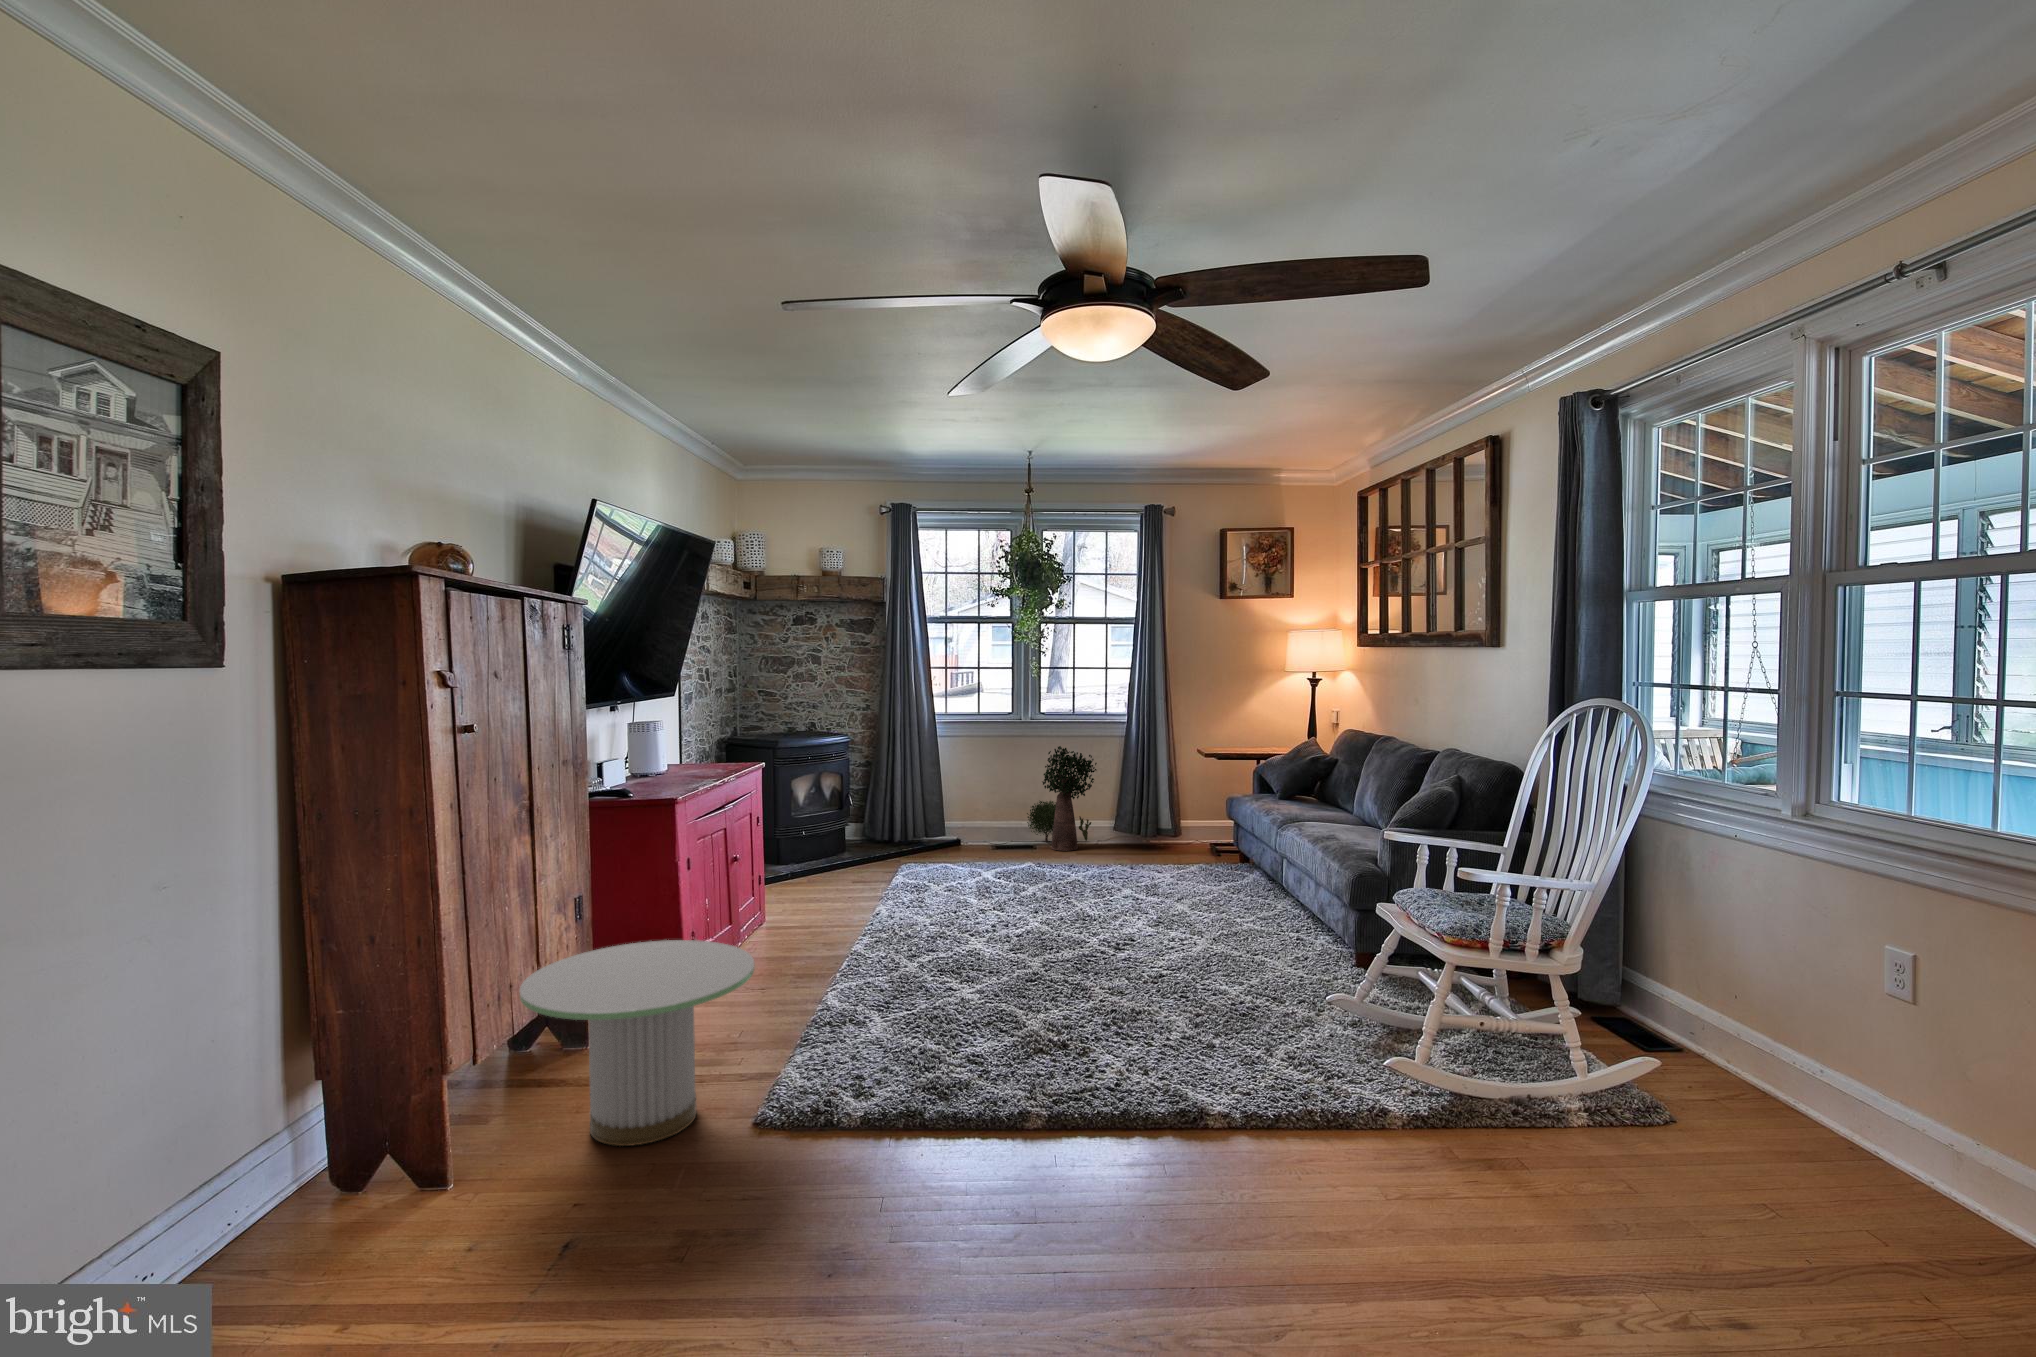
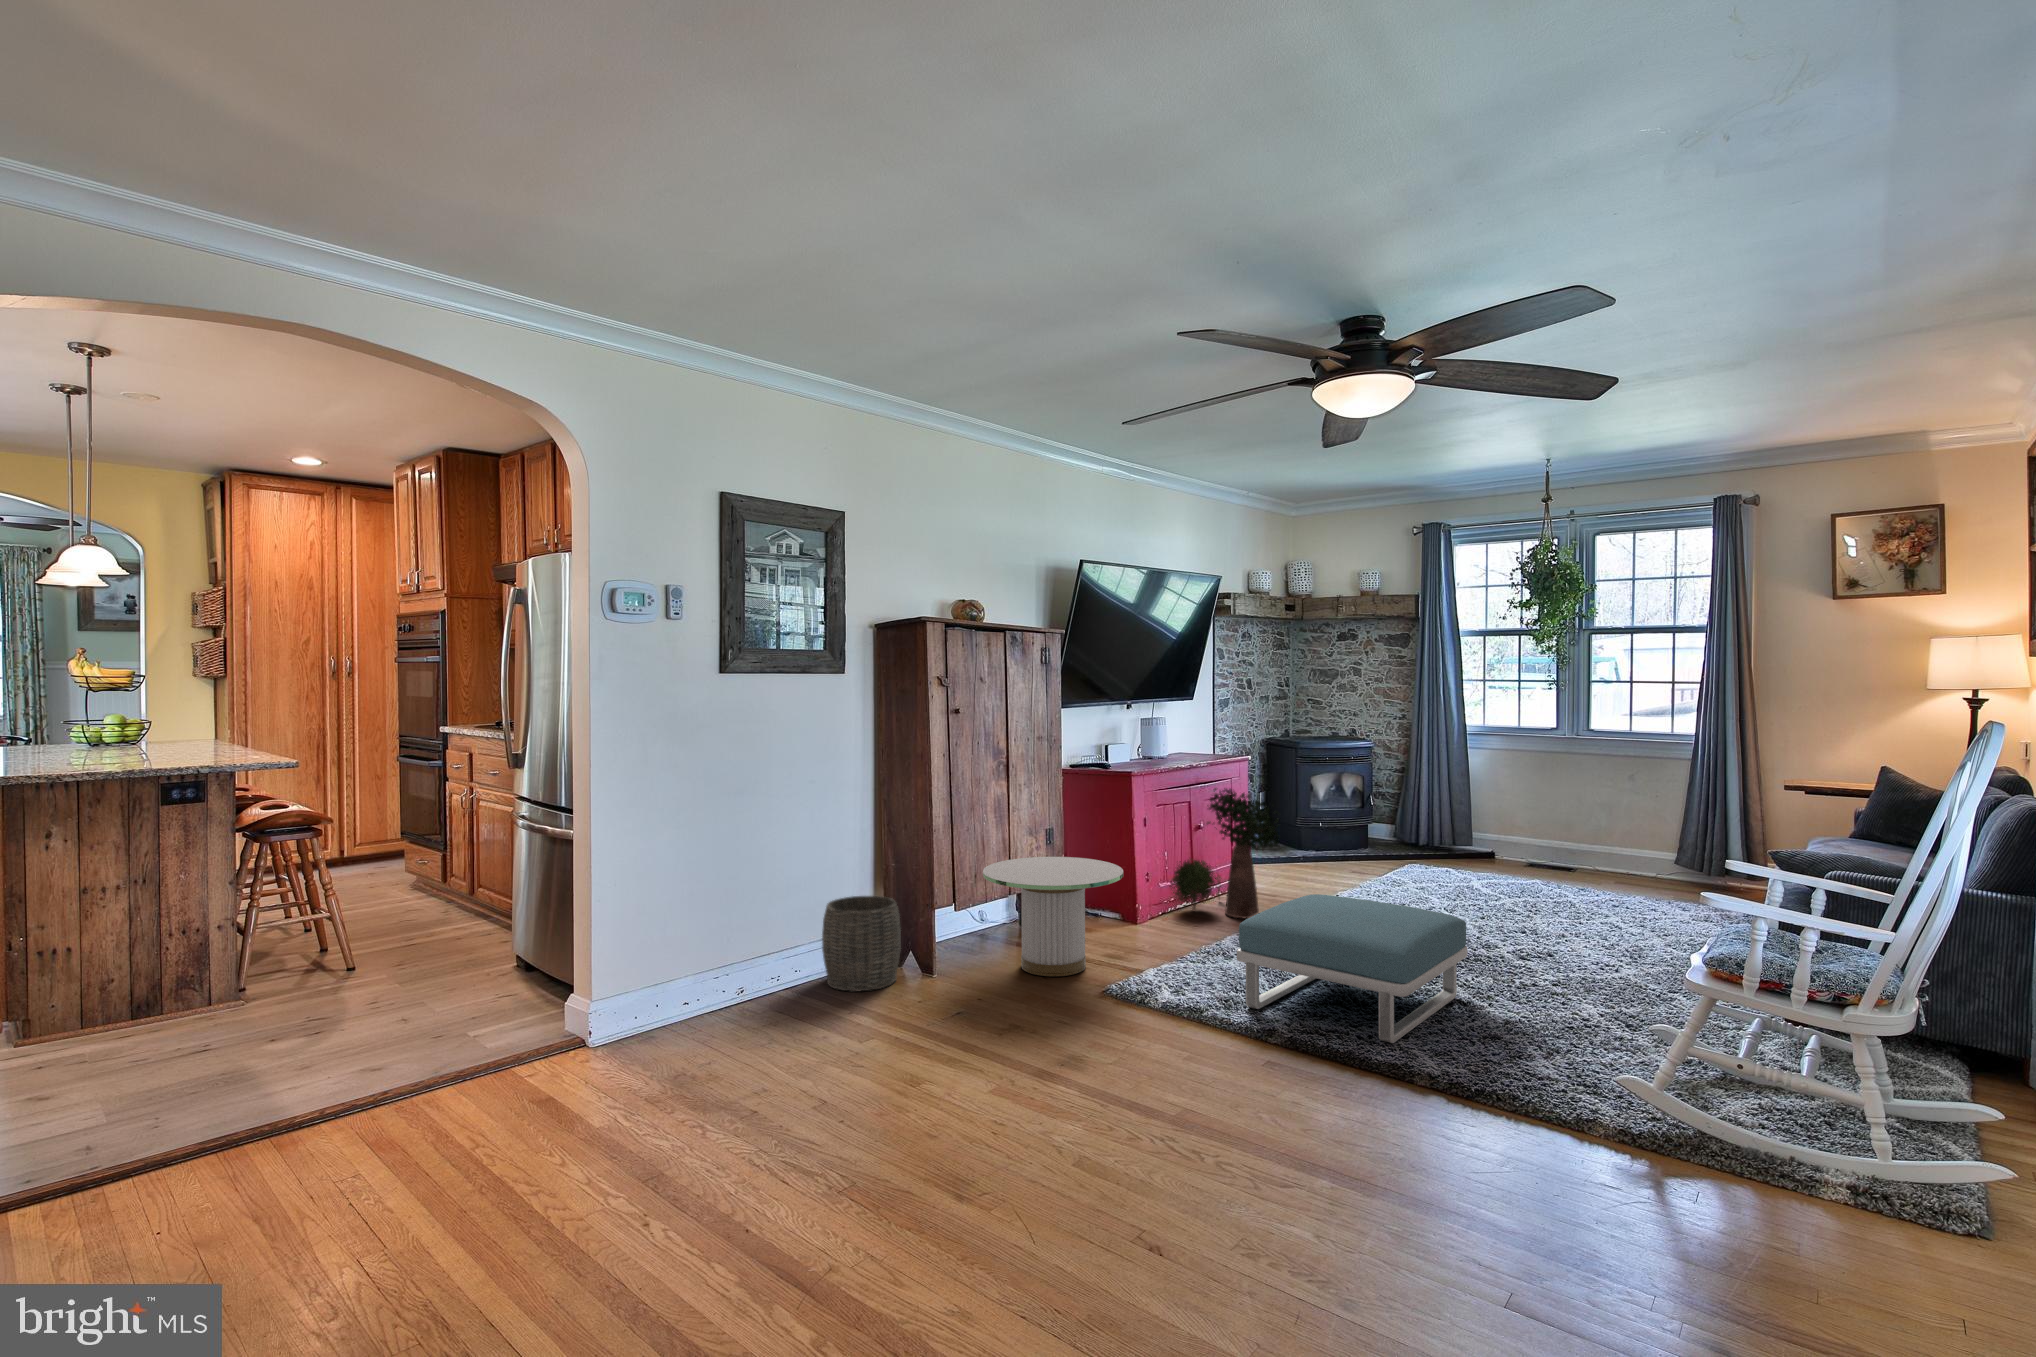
potted plant: present [1027,746,1097,851] -> present [1170,788,1279,918]
footstool: none [947,929,1172,1103] -> present [1237,894,1467,1043]
woven basket: none [192,1094,383,1320] -> present [822,896,901,992]

